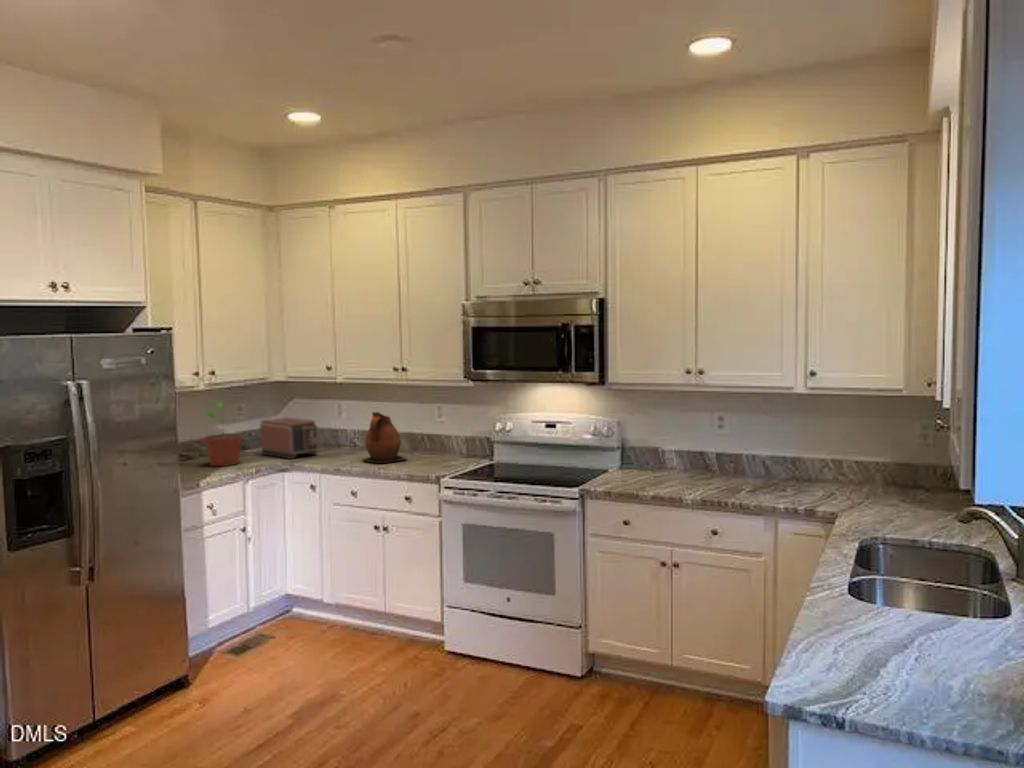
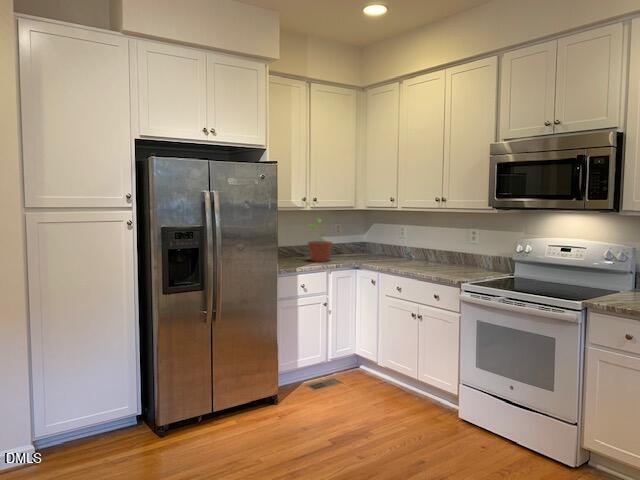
ceramic pitcher: present [364,412,407,463] -> none [409,231,444,269]
toaster: present [260,417,318,459] -> none [347,234,384,262]

